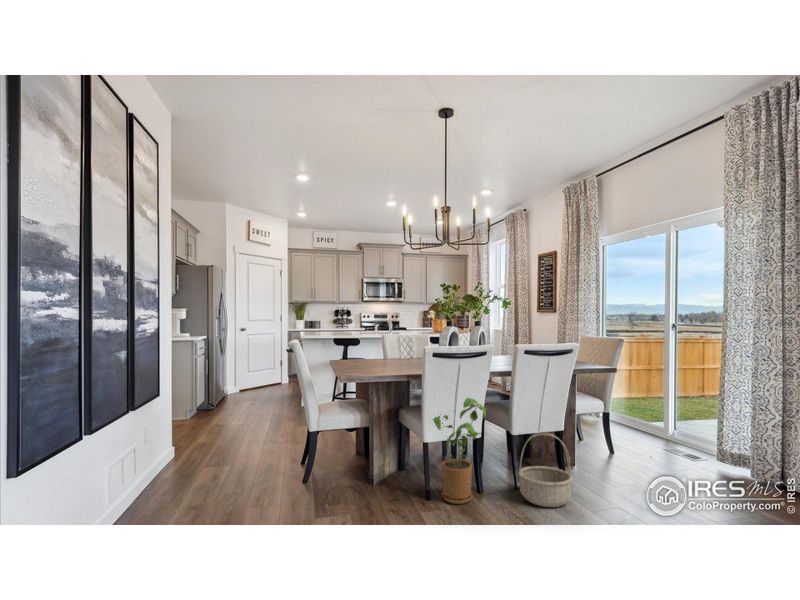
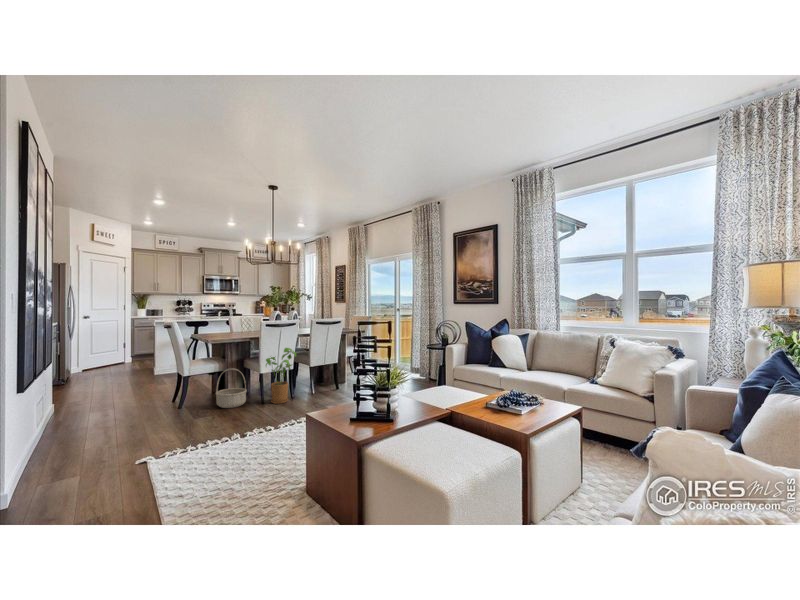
basket: present [518,432,573,507] -> present [216,368,247,408]

